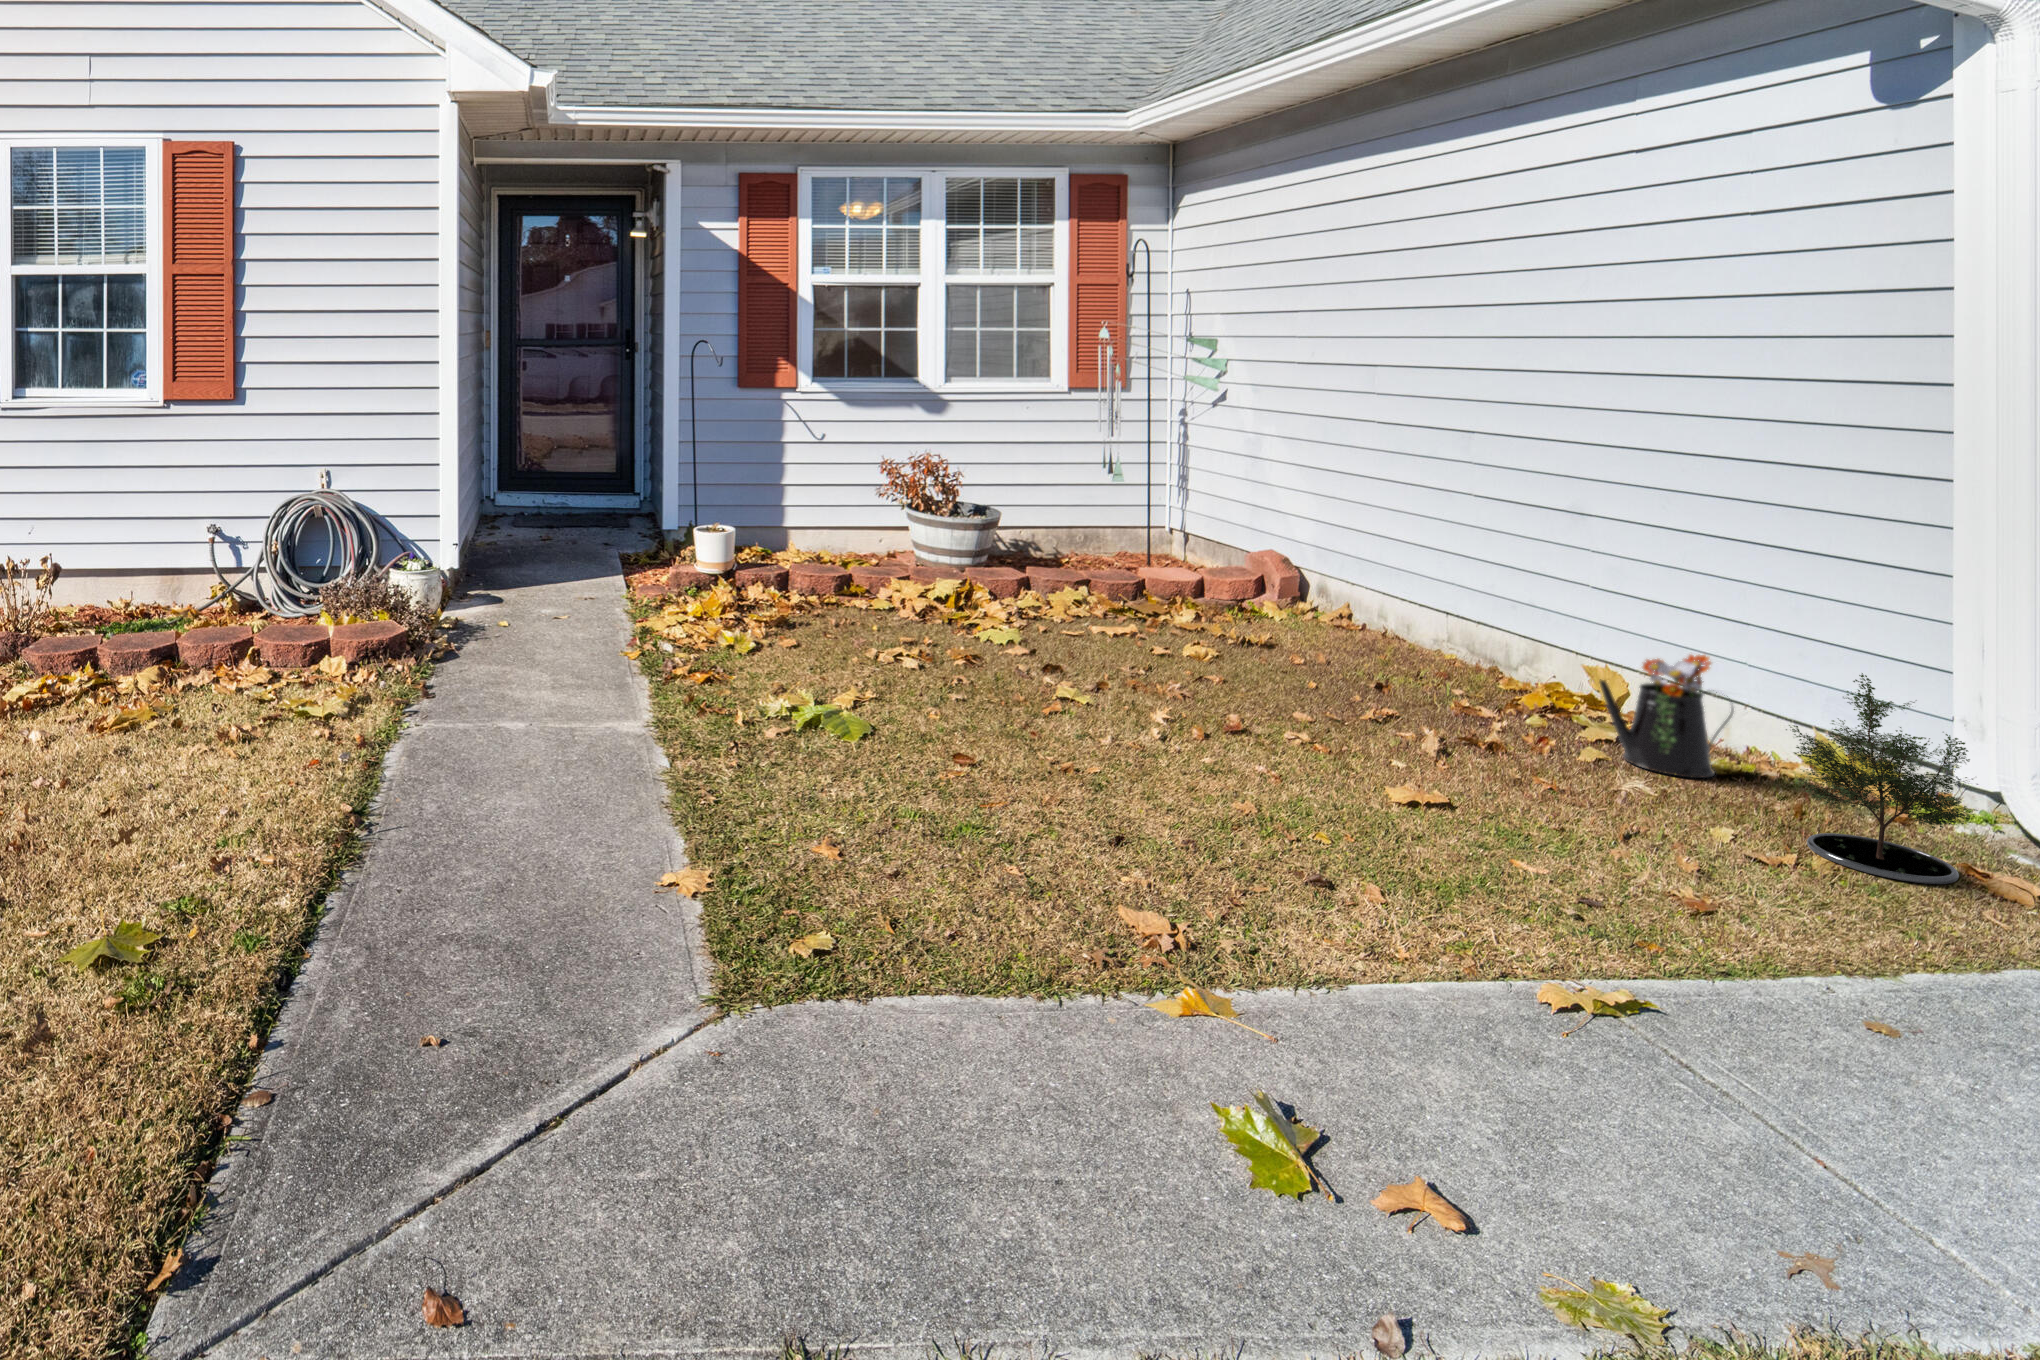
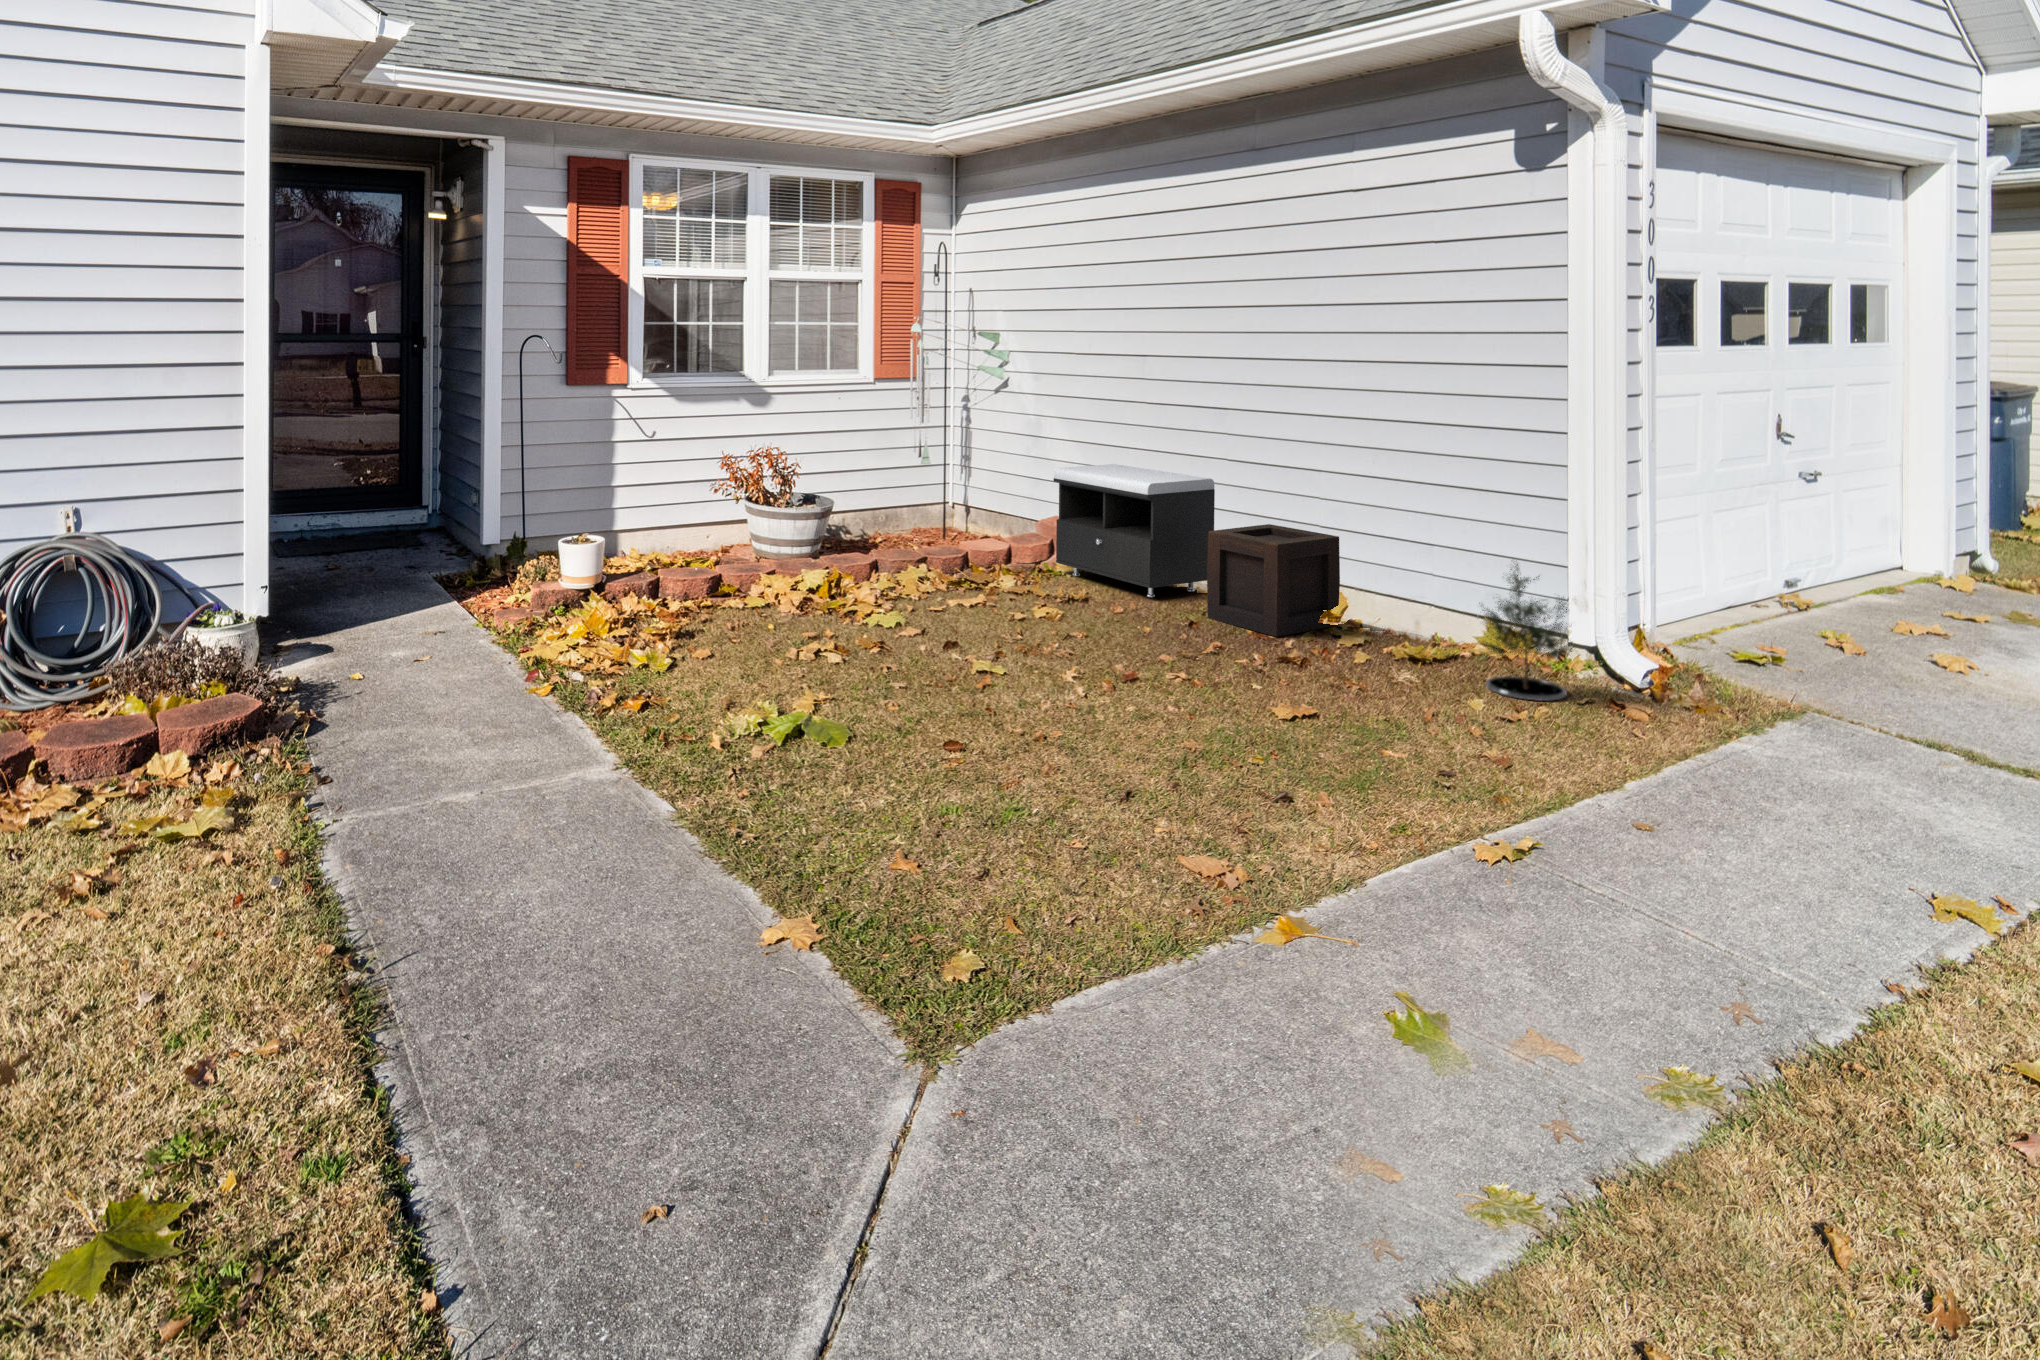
storage bench: none [1249,494,1459,656] -> present [1054,464,1215,597]
wooden crate: none [1418,586,1621,726] -> present [1207,524,1340,637]
watering can: present [1600,655,1733,778] -> none [1343,559,1419,654]

